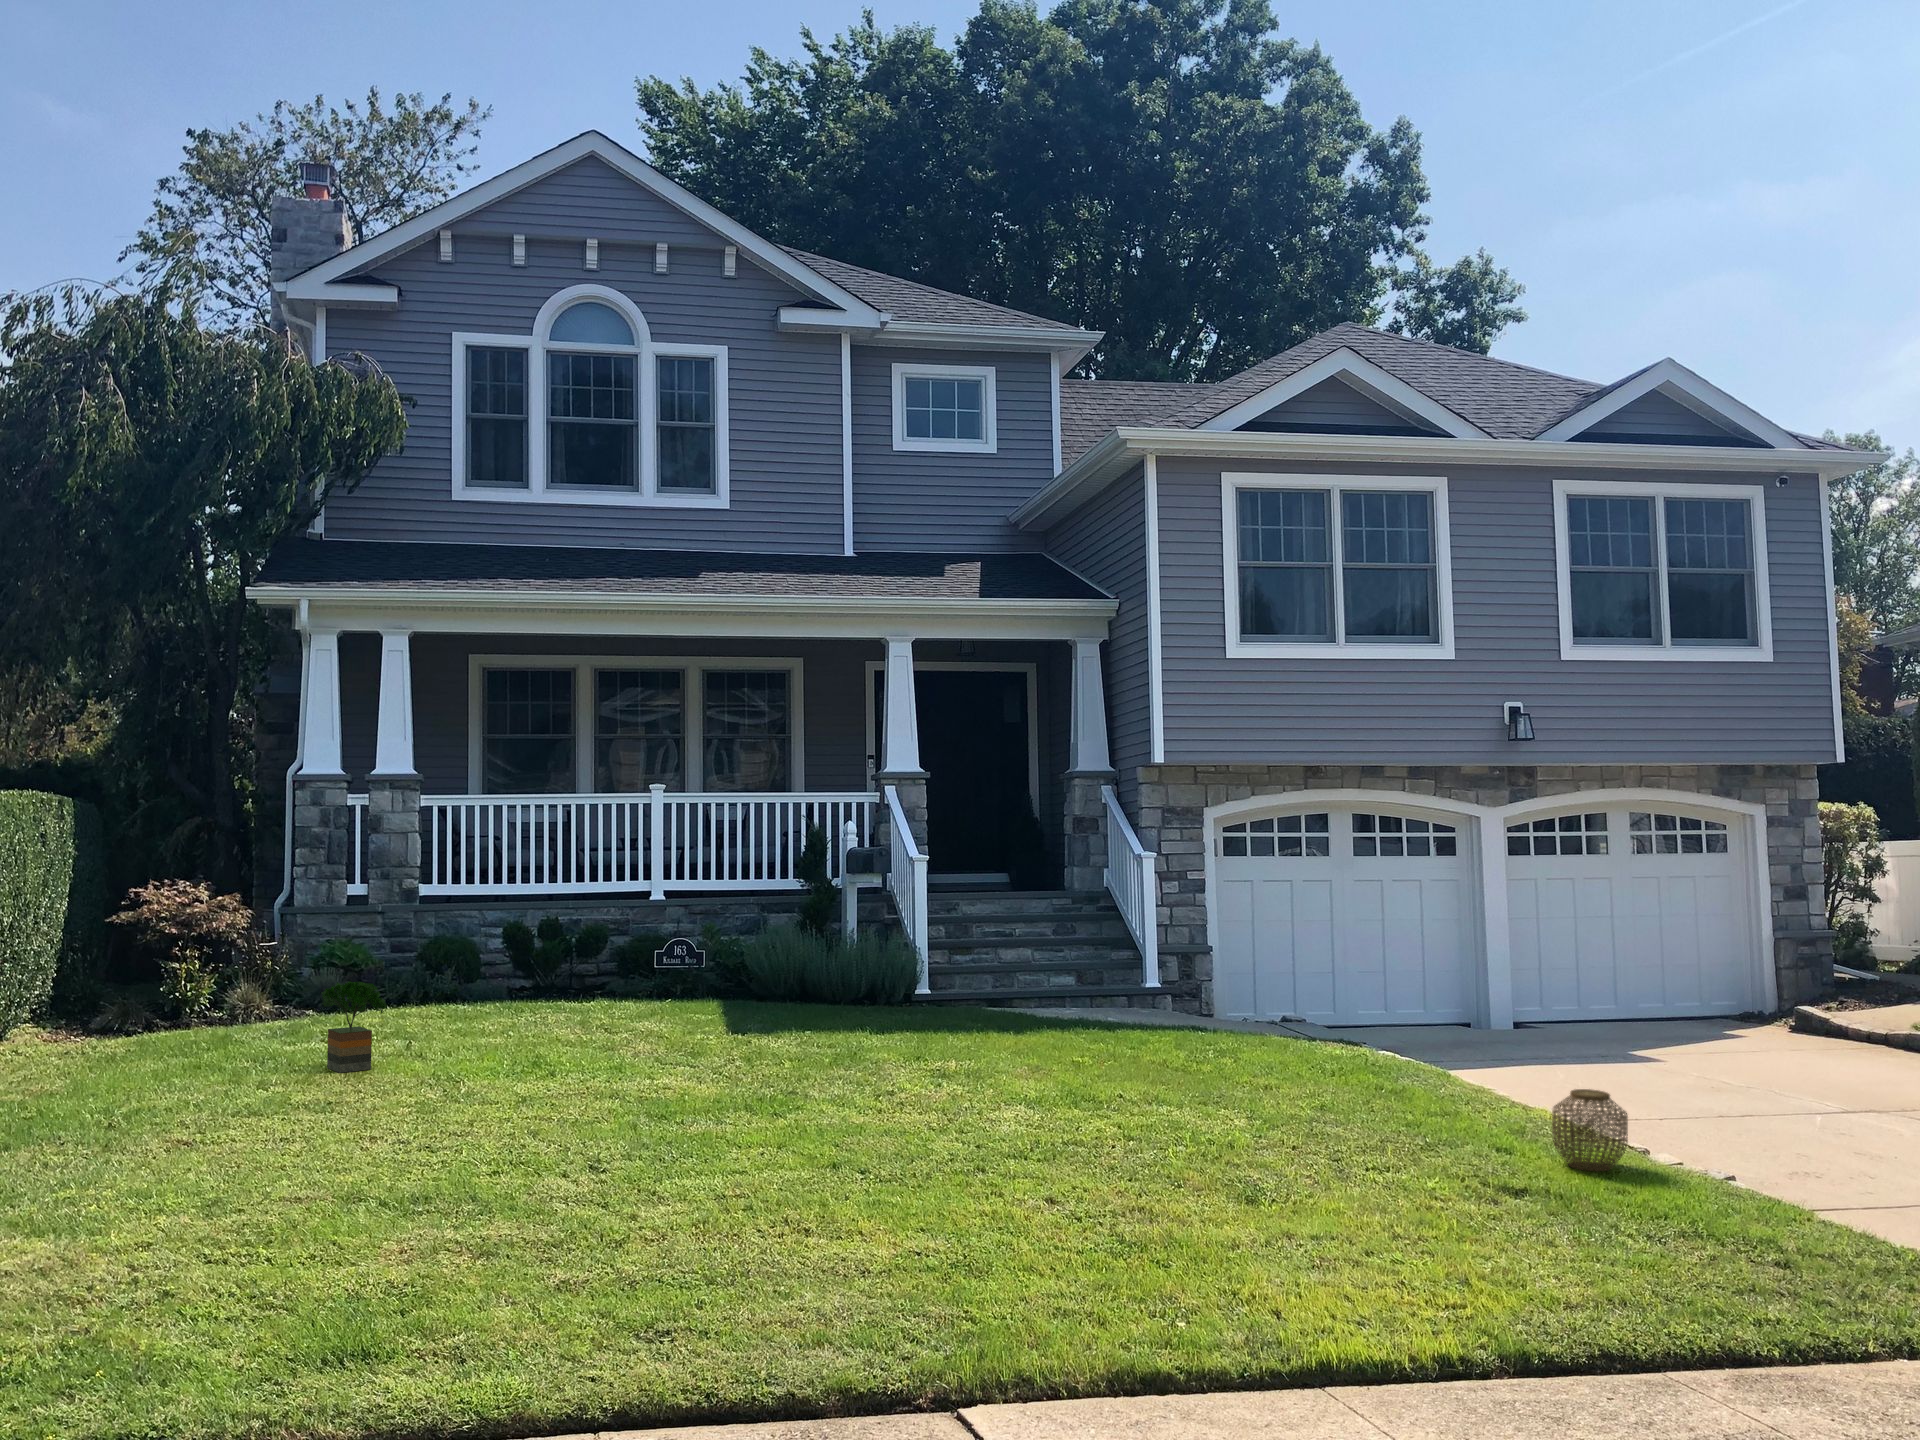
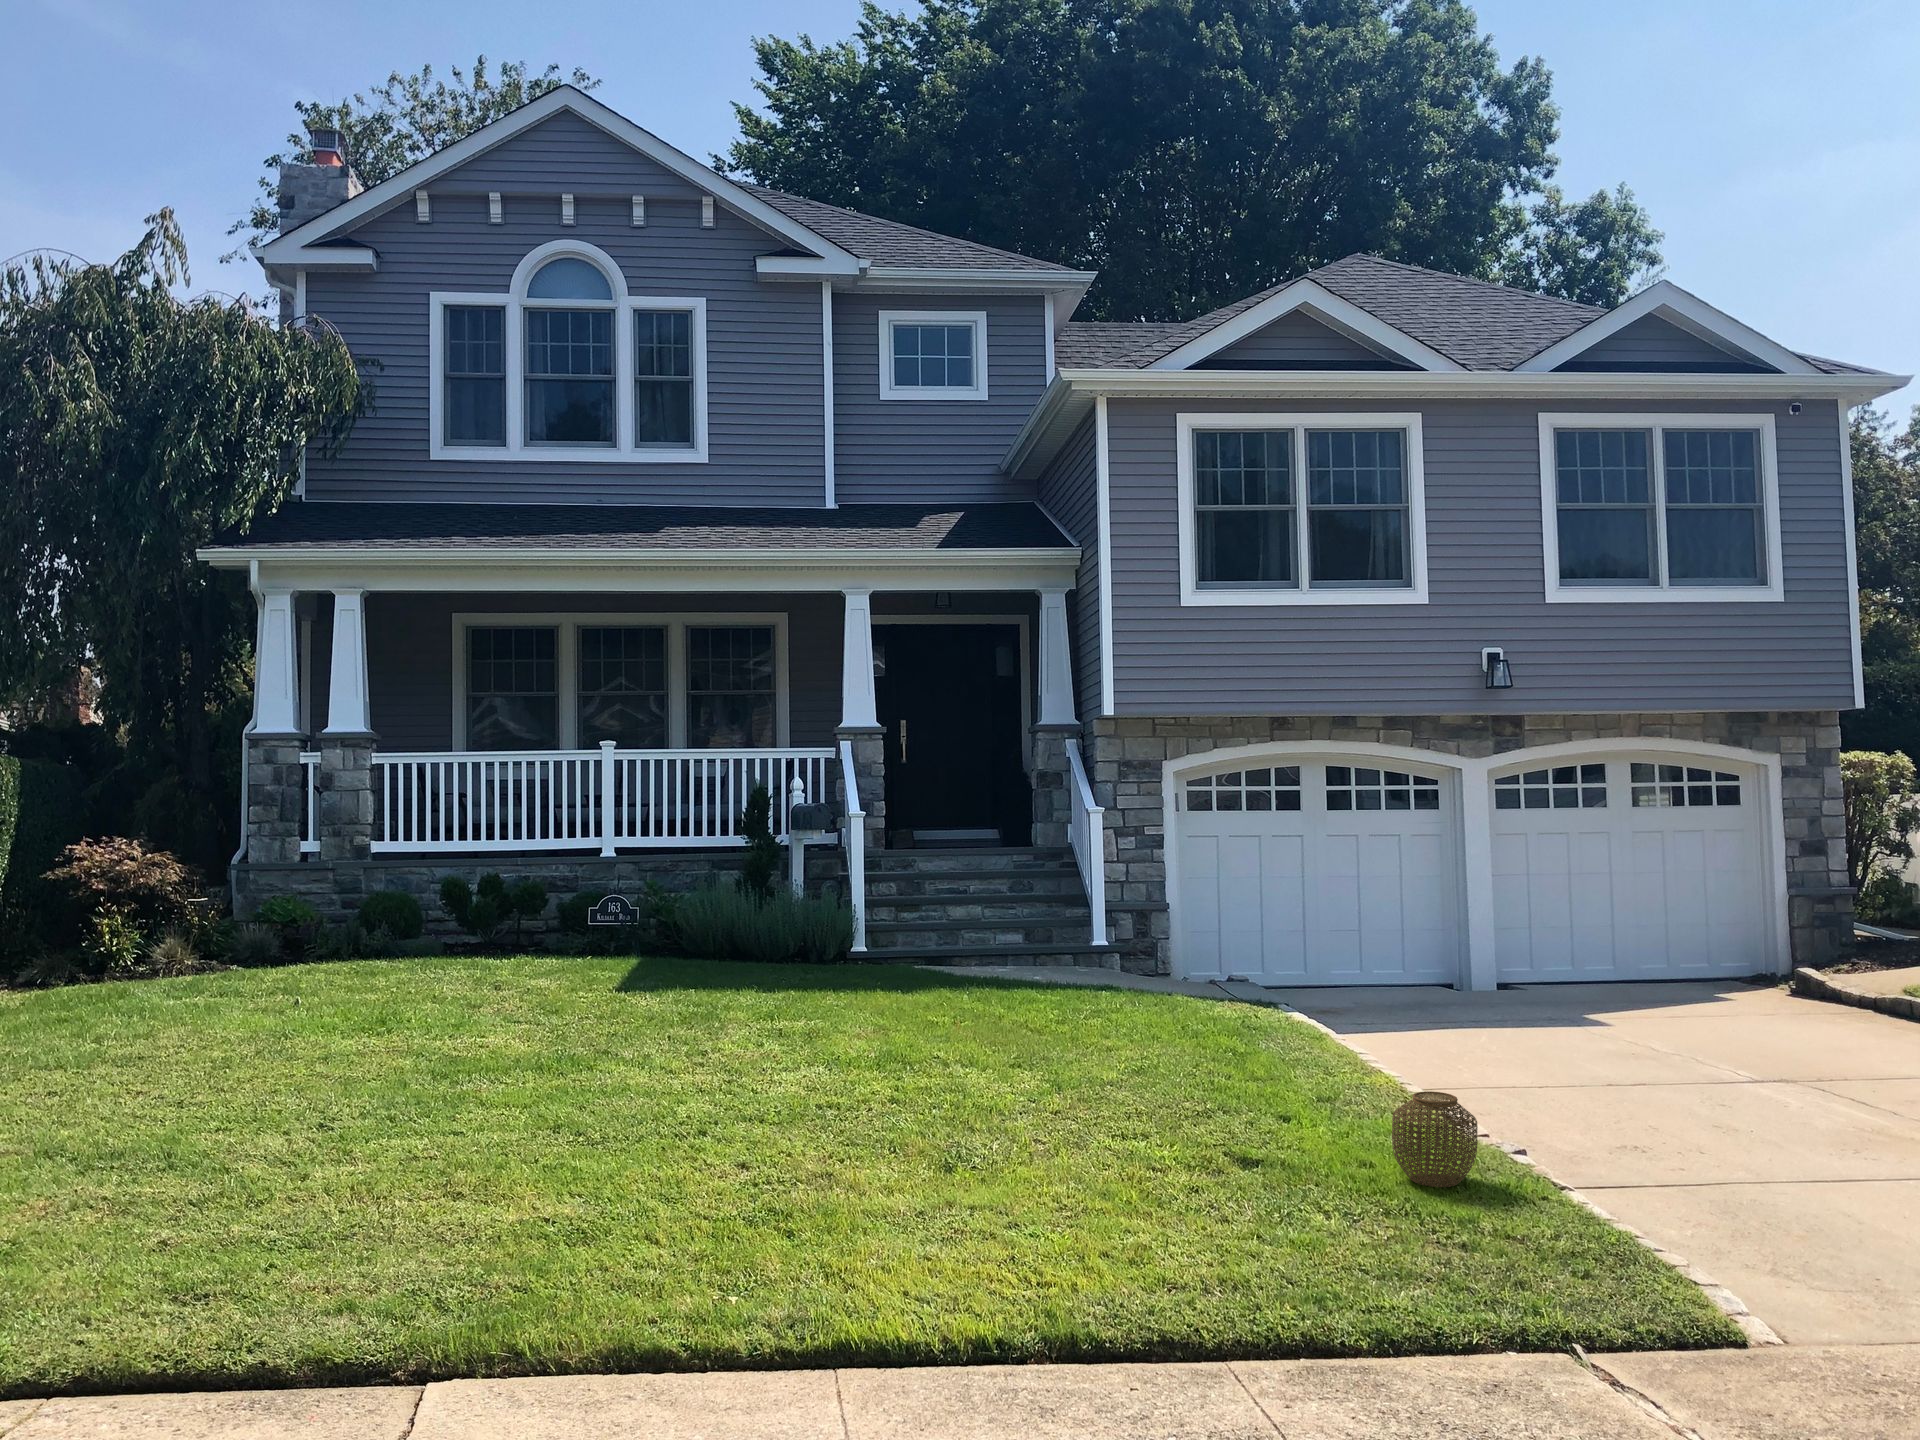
potted tree: present [322,982,386,1073] -> none [149,947,220,1043]

